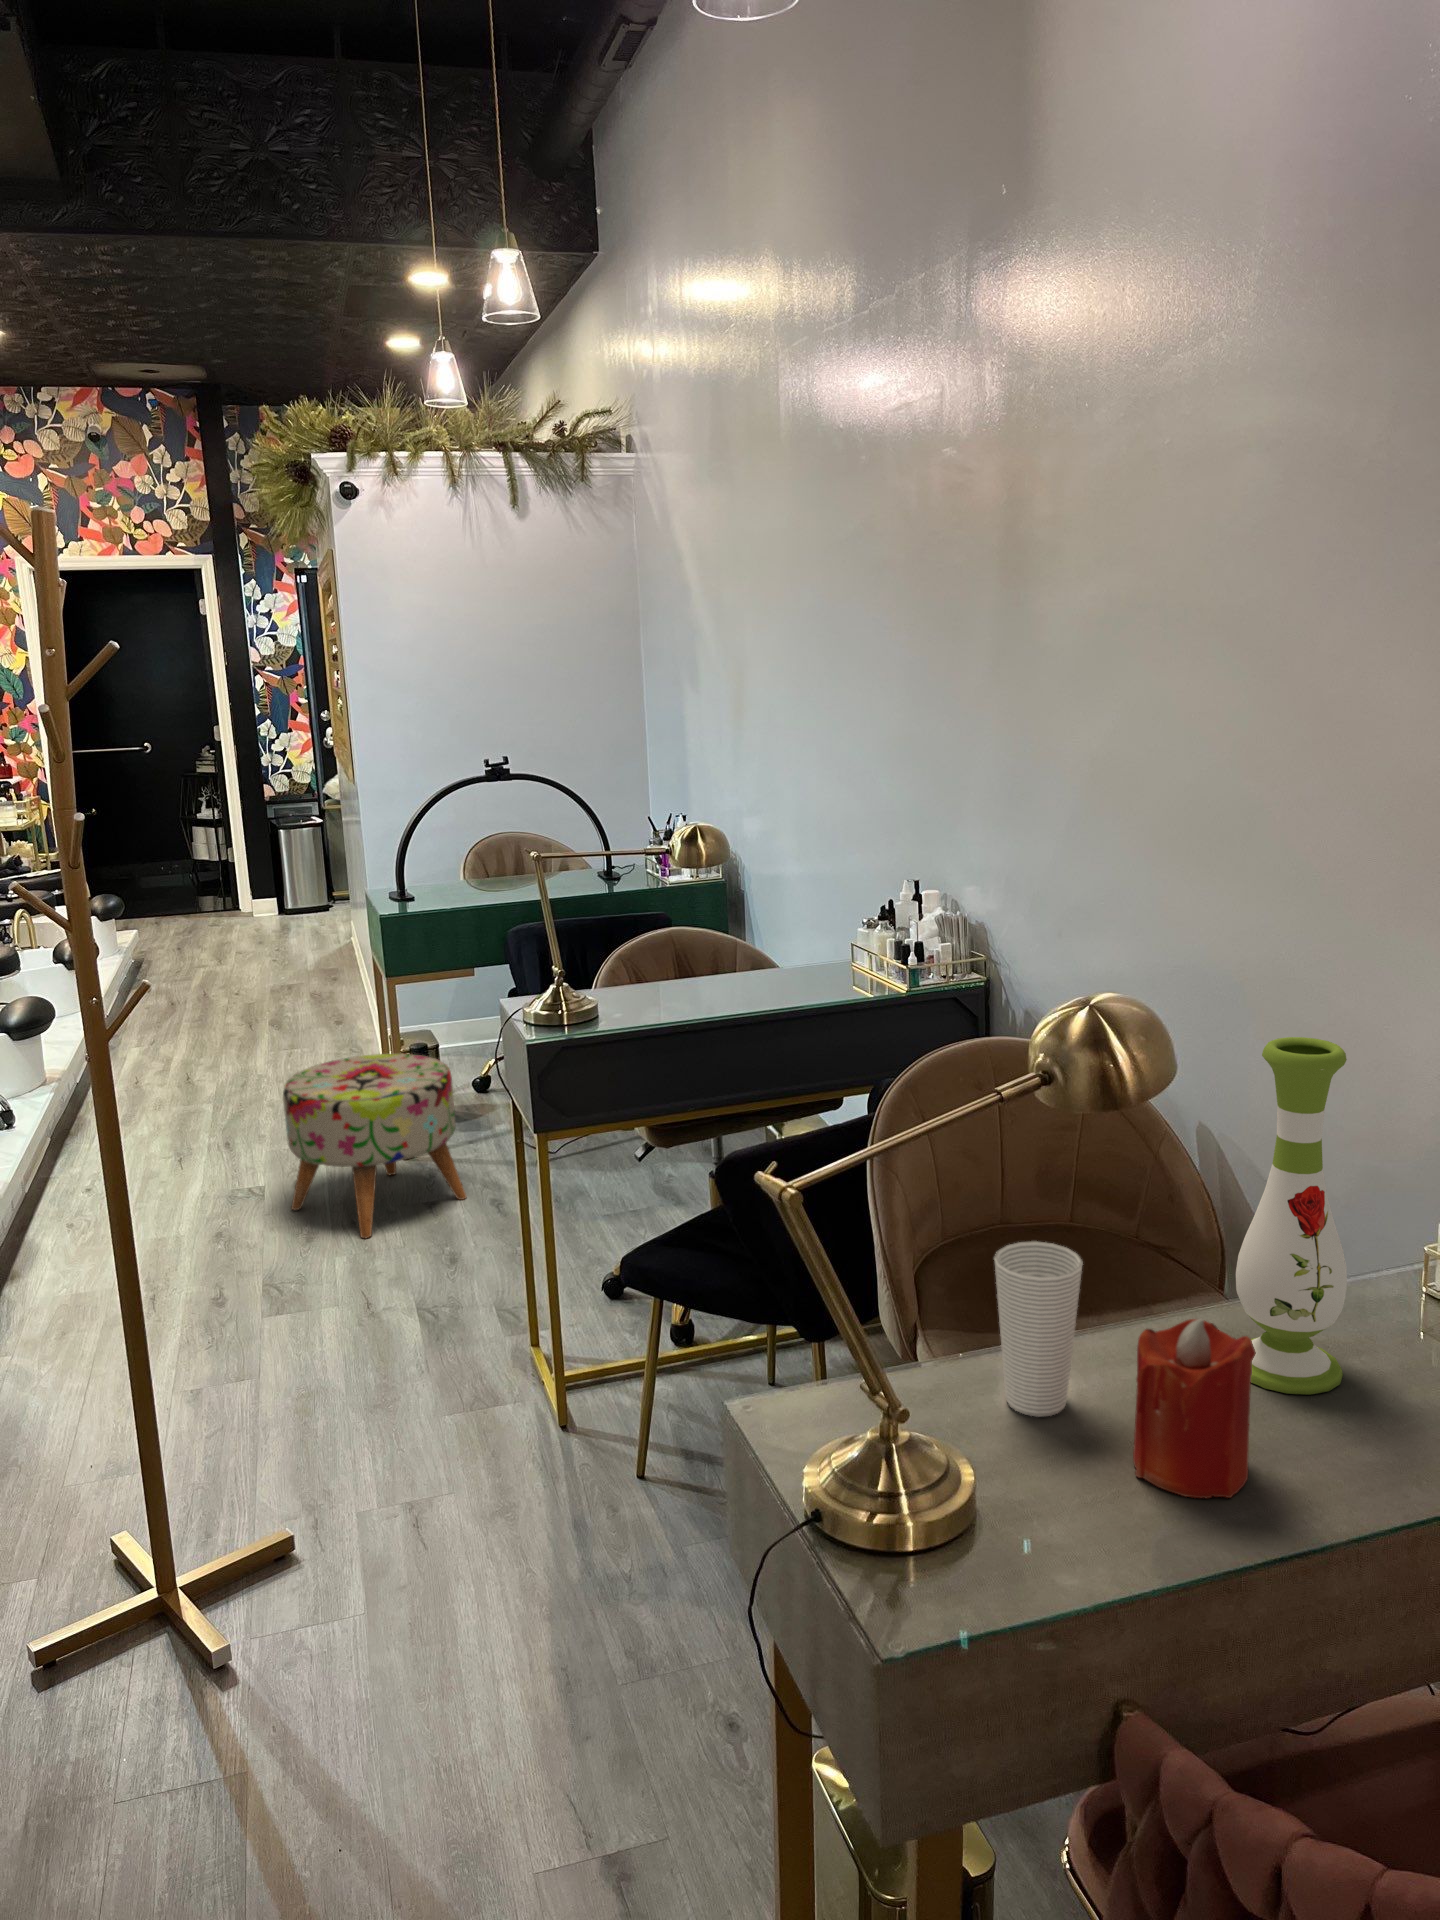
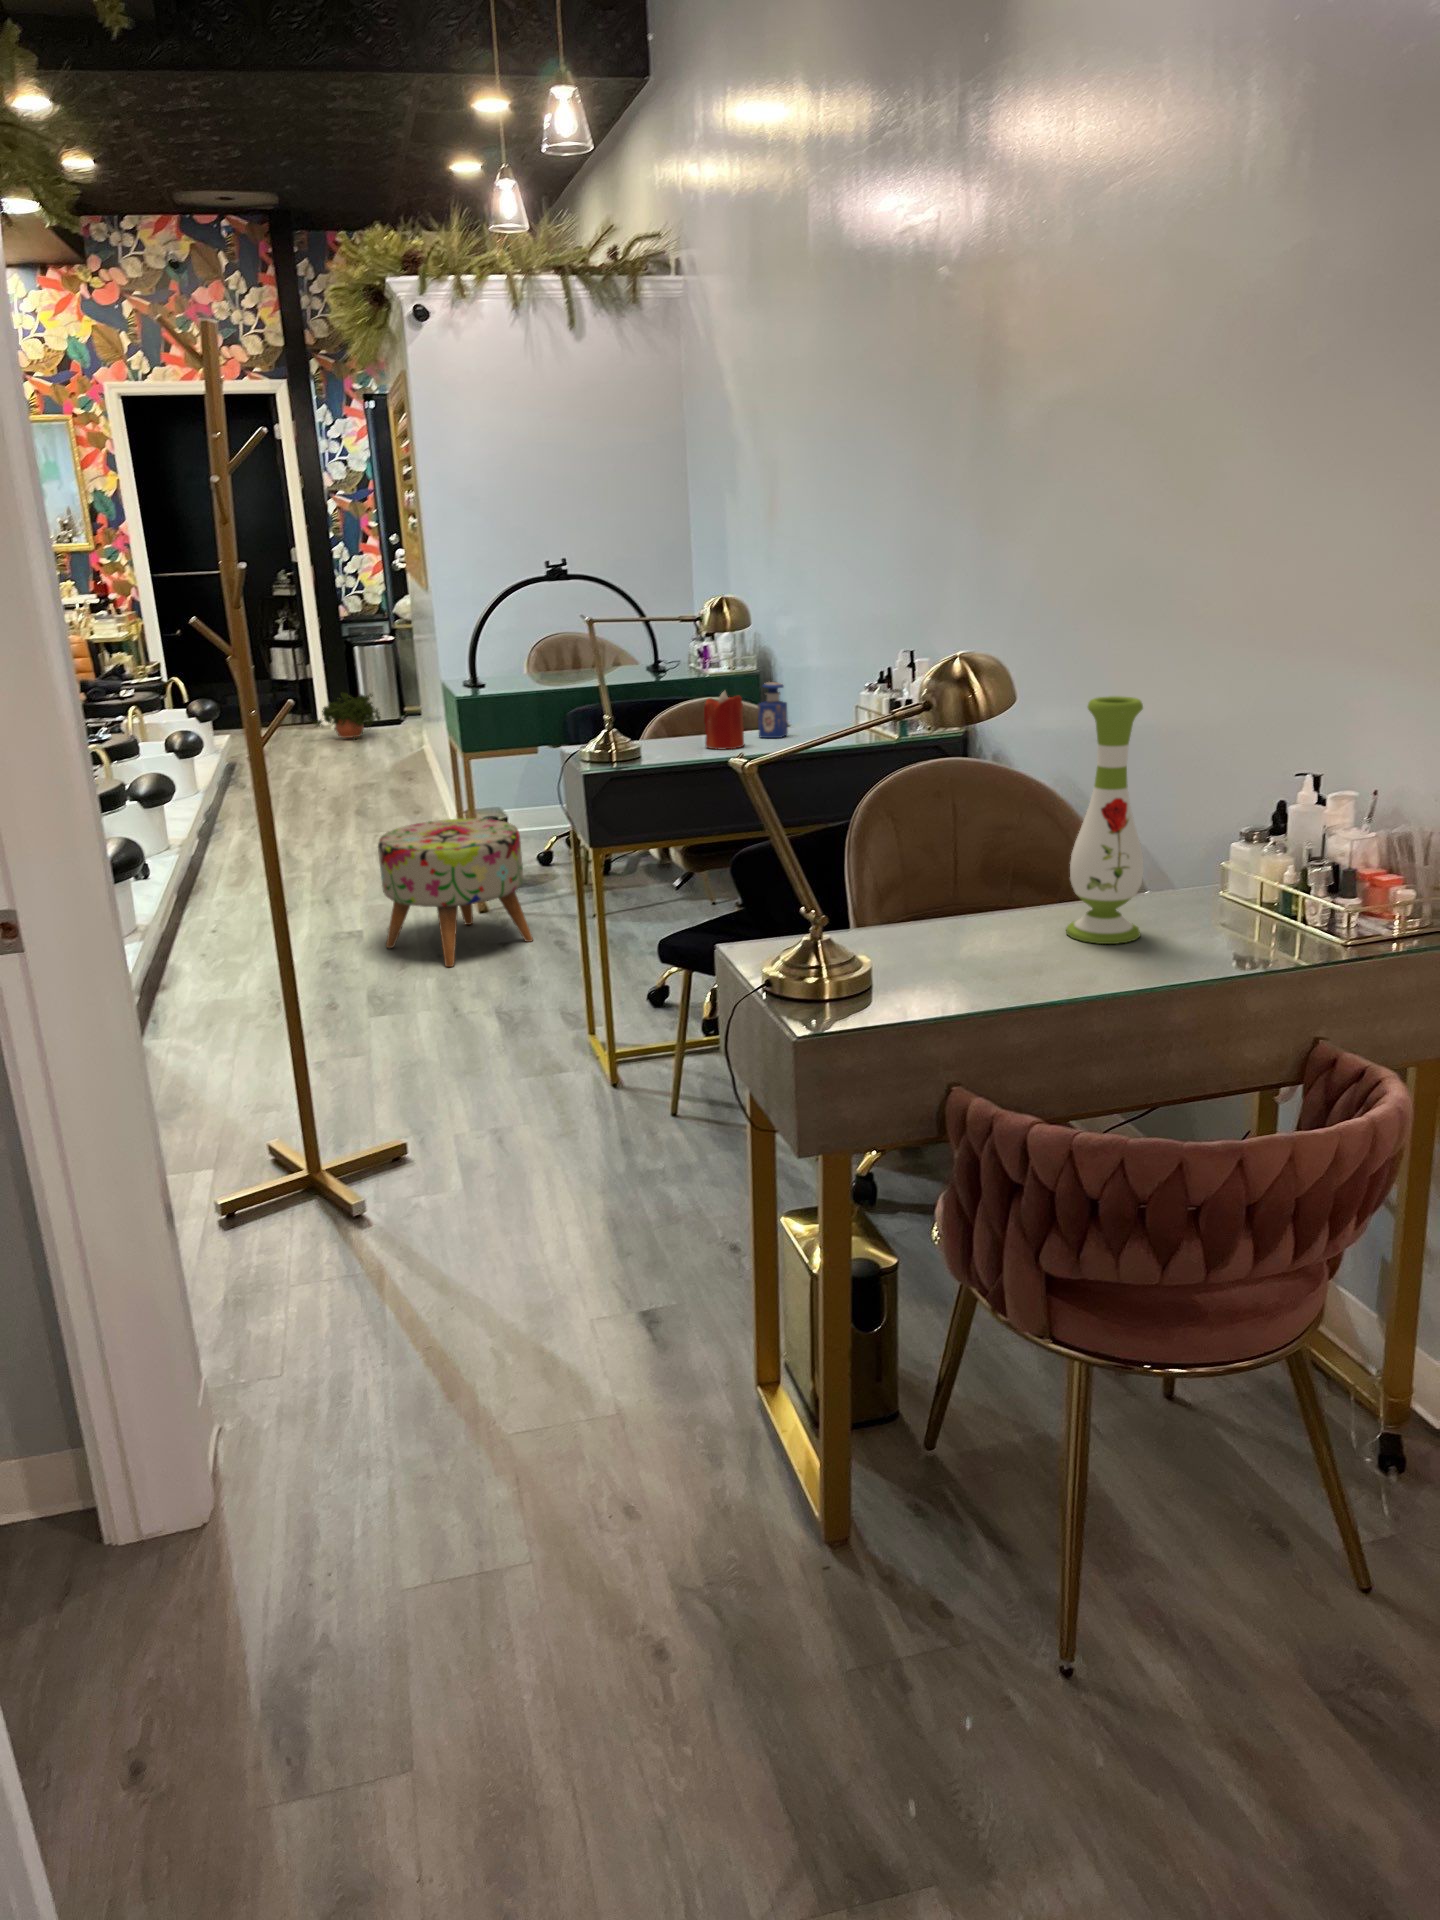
potted plant: none [230,876,309,930] -> present [315,693,380,739]
perfume bottle: none [734,913,770,979] -> present [758,682,788,738]
cup: present [994,1241,1083,1417] -> none [895,837,955,952]
candle: present [1133,1319,1255,1498] -> present [704,691,744,750]

